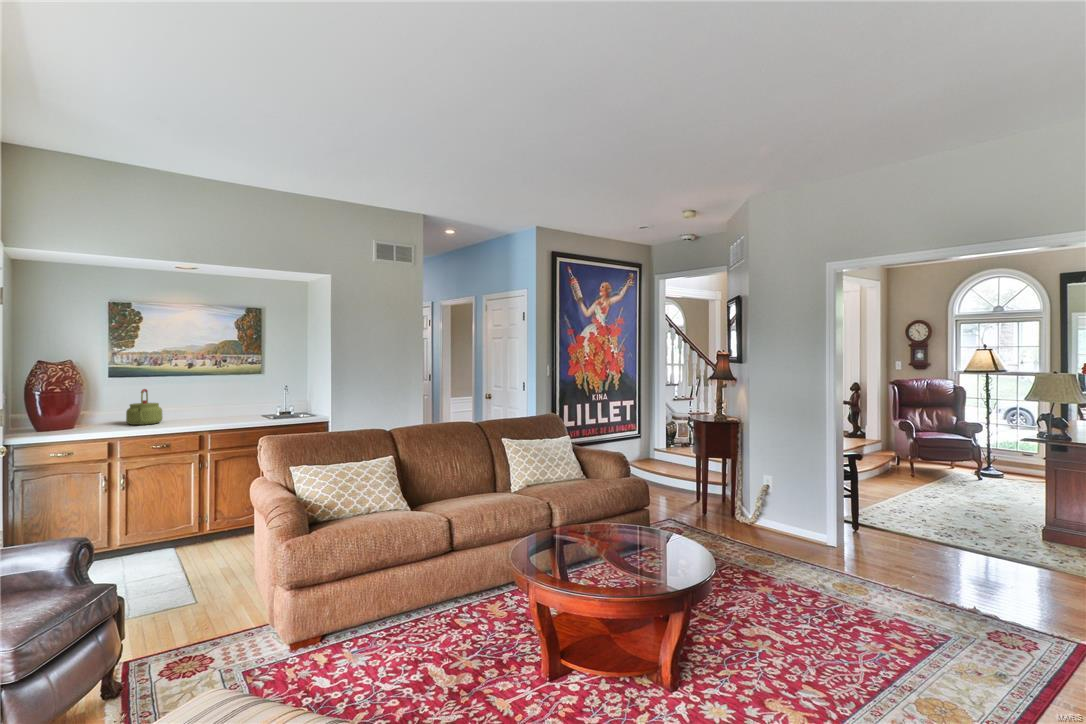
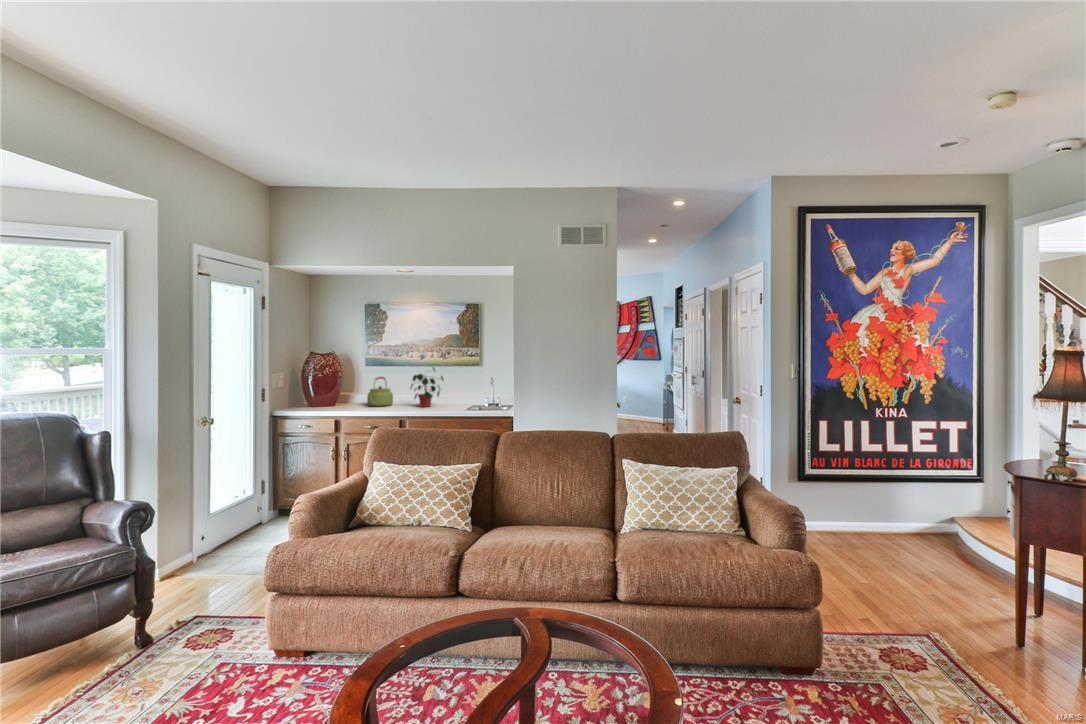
potted plant: none [187,374,230,421] -> present [410,368,444,407]

